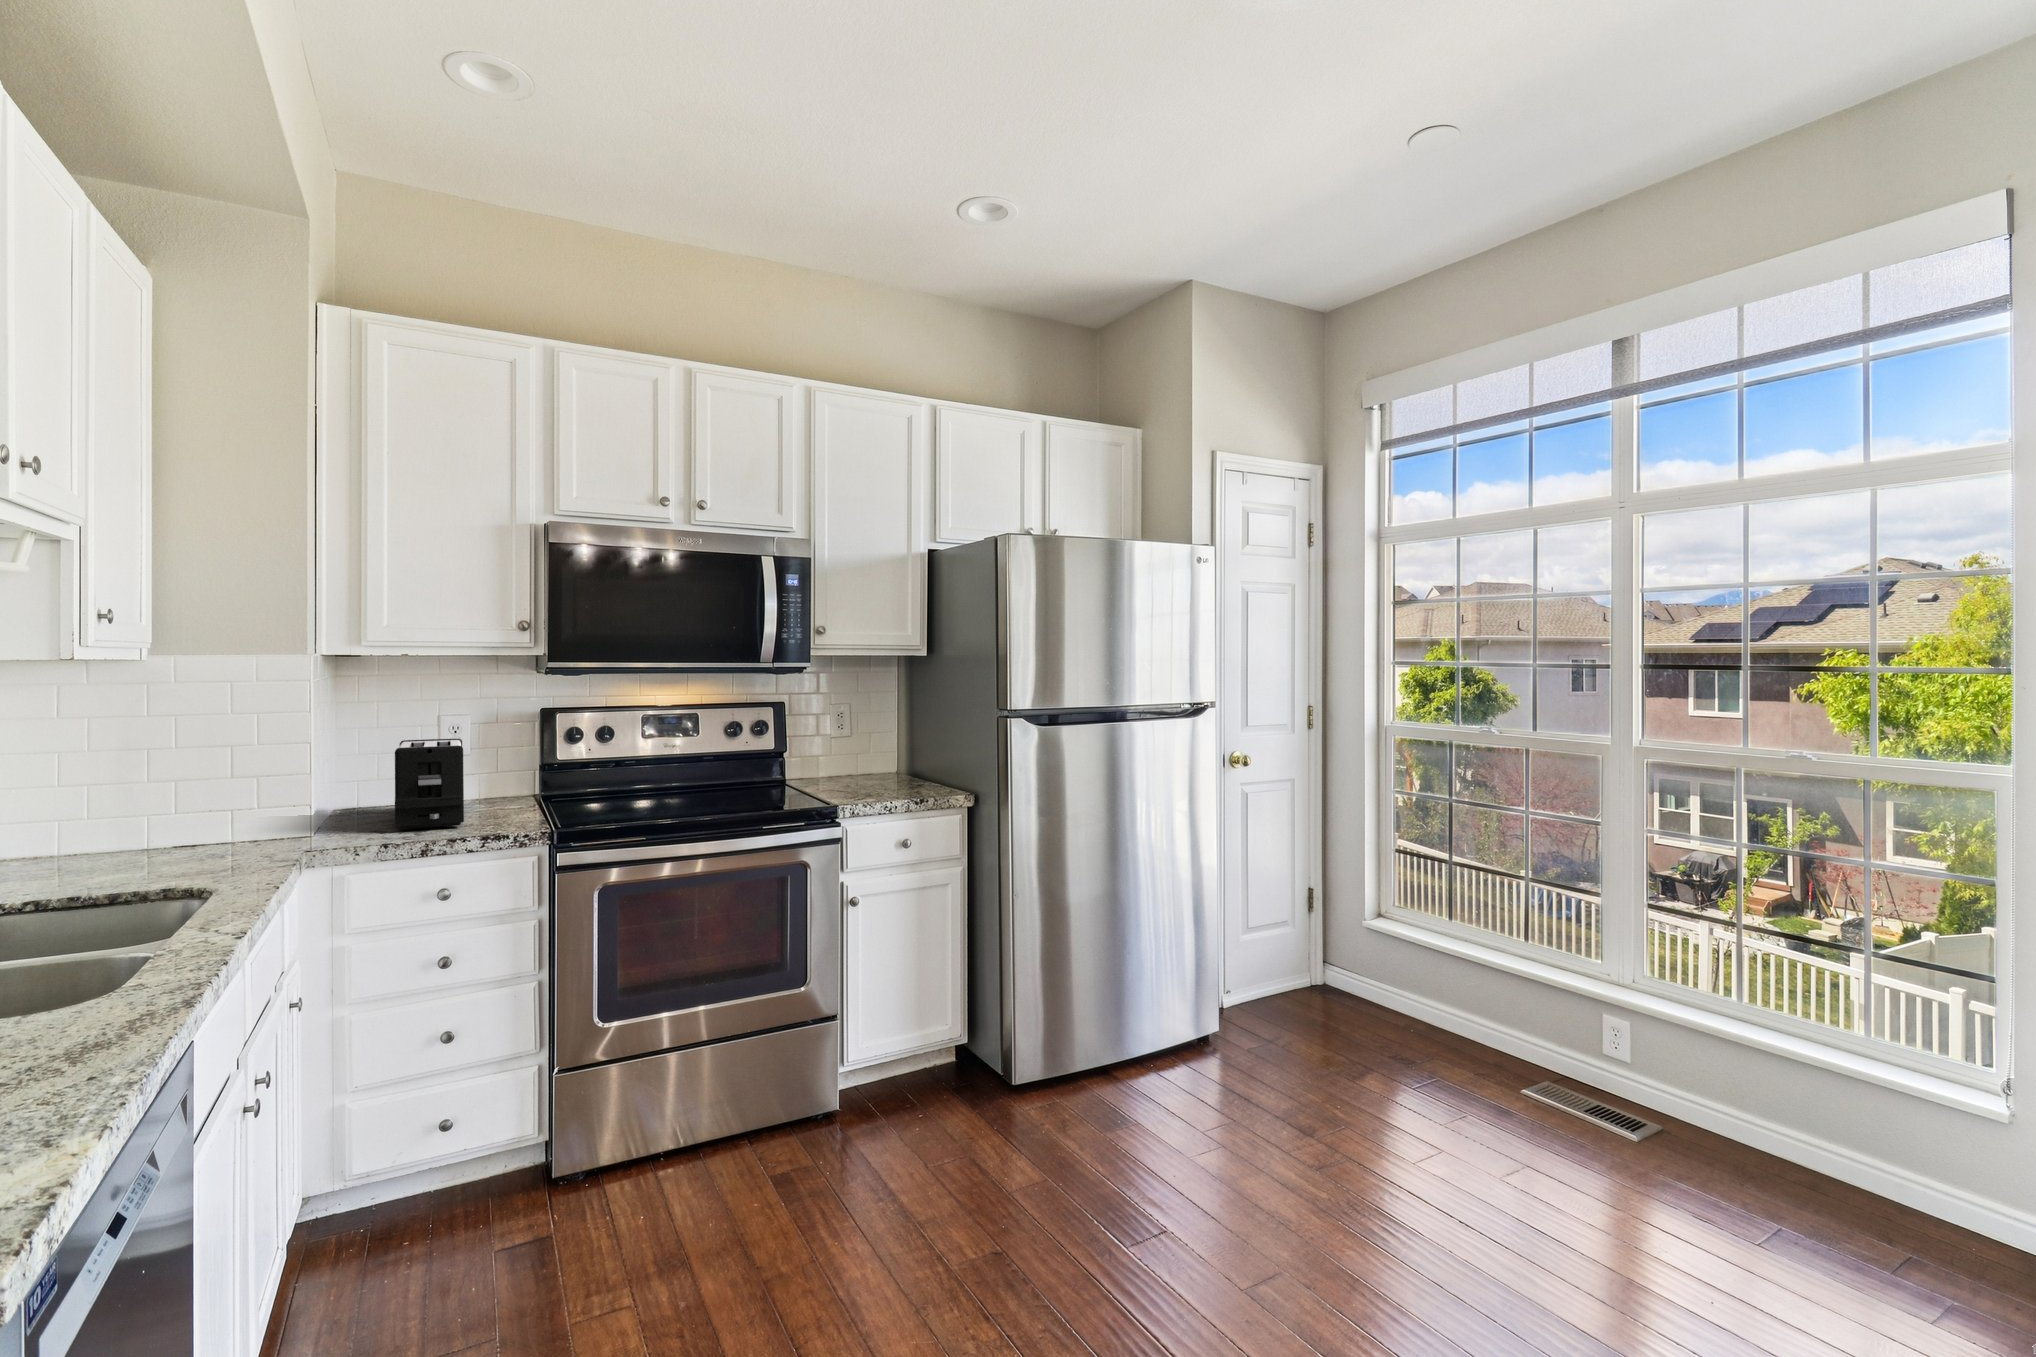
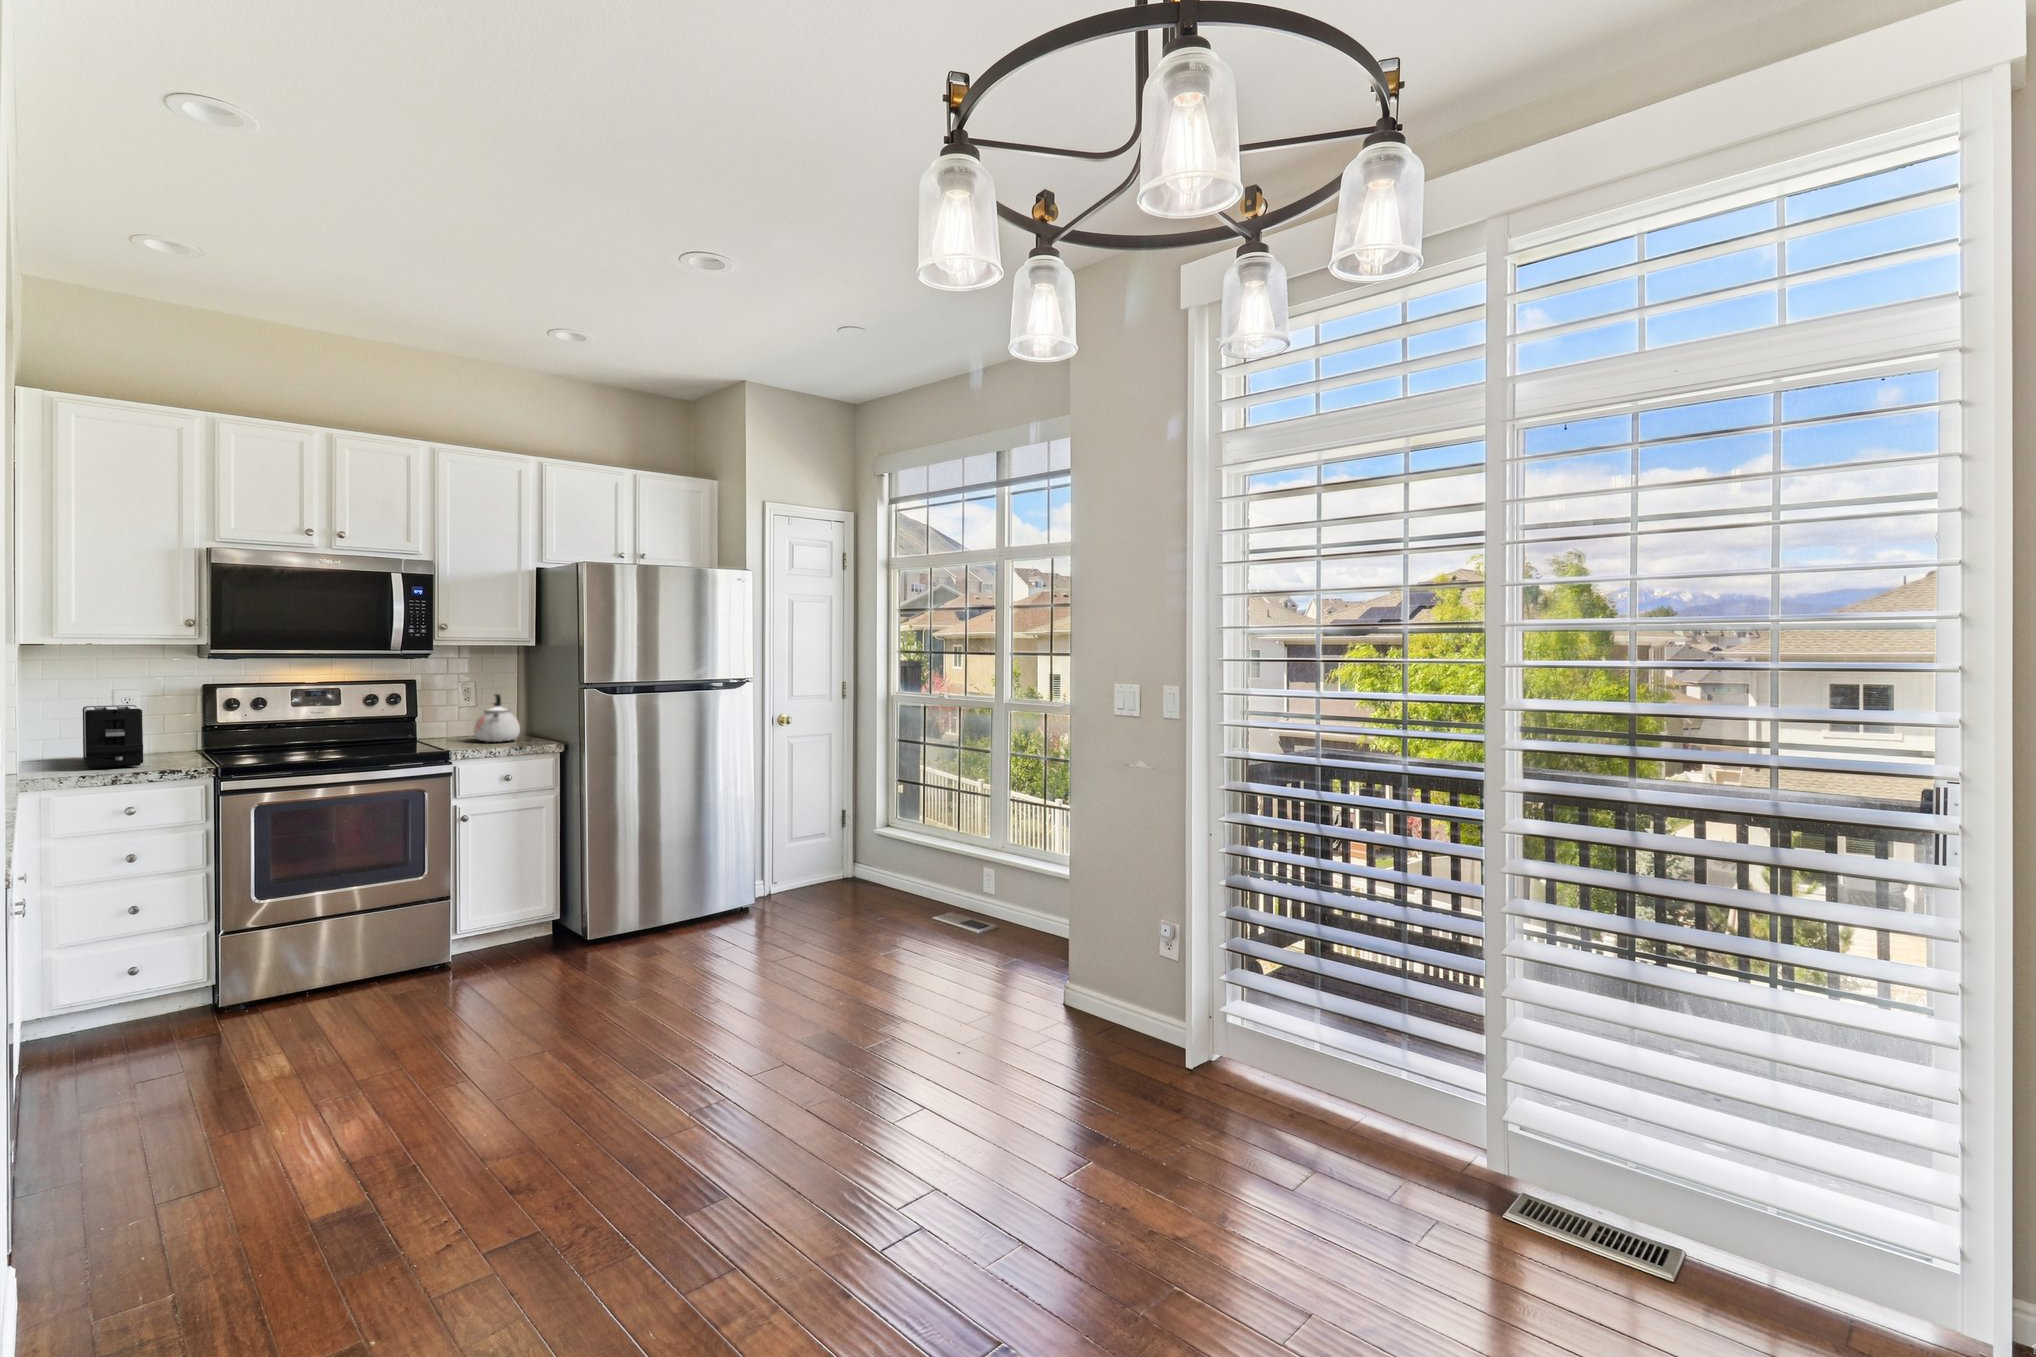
kettle: none [855,722,910,787] -> present [474,694,520,742]

